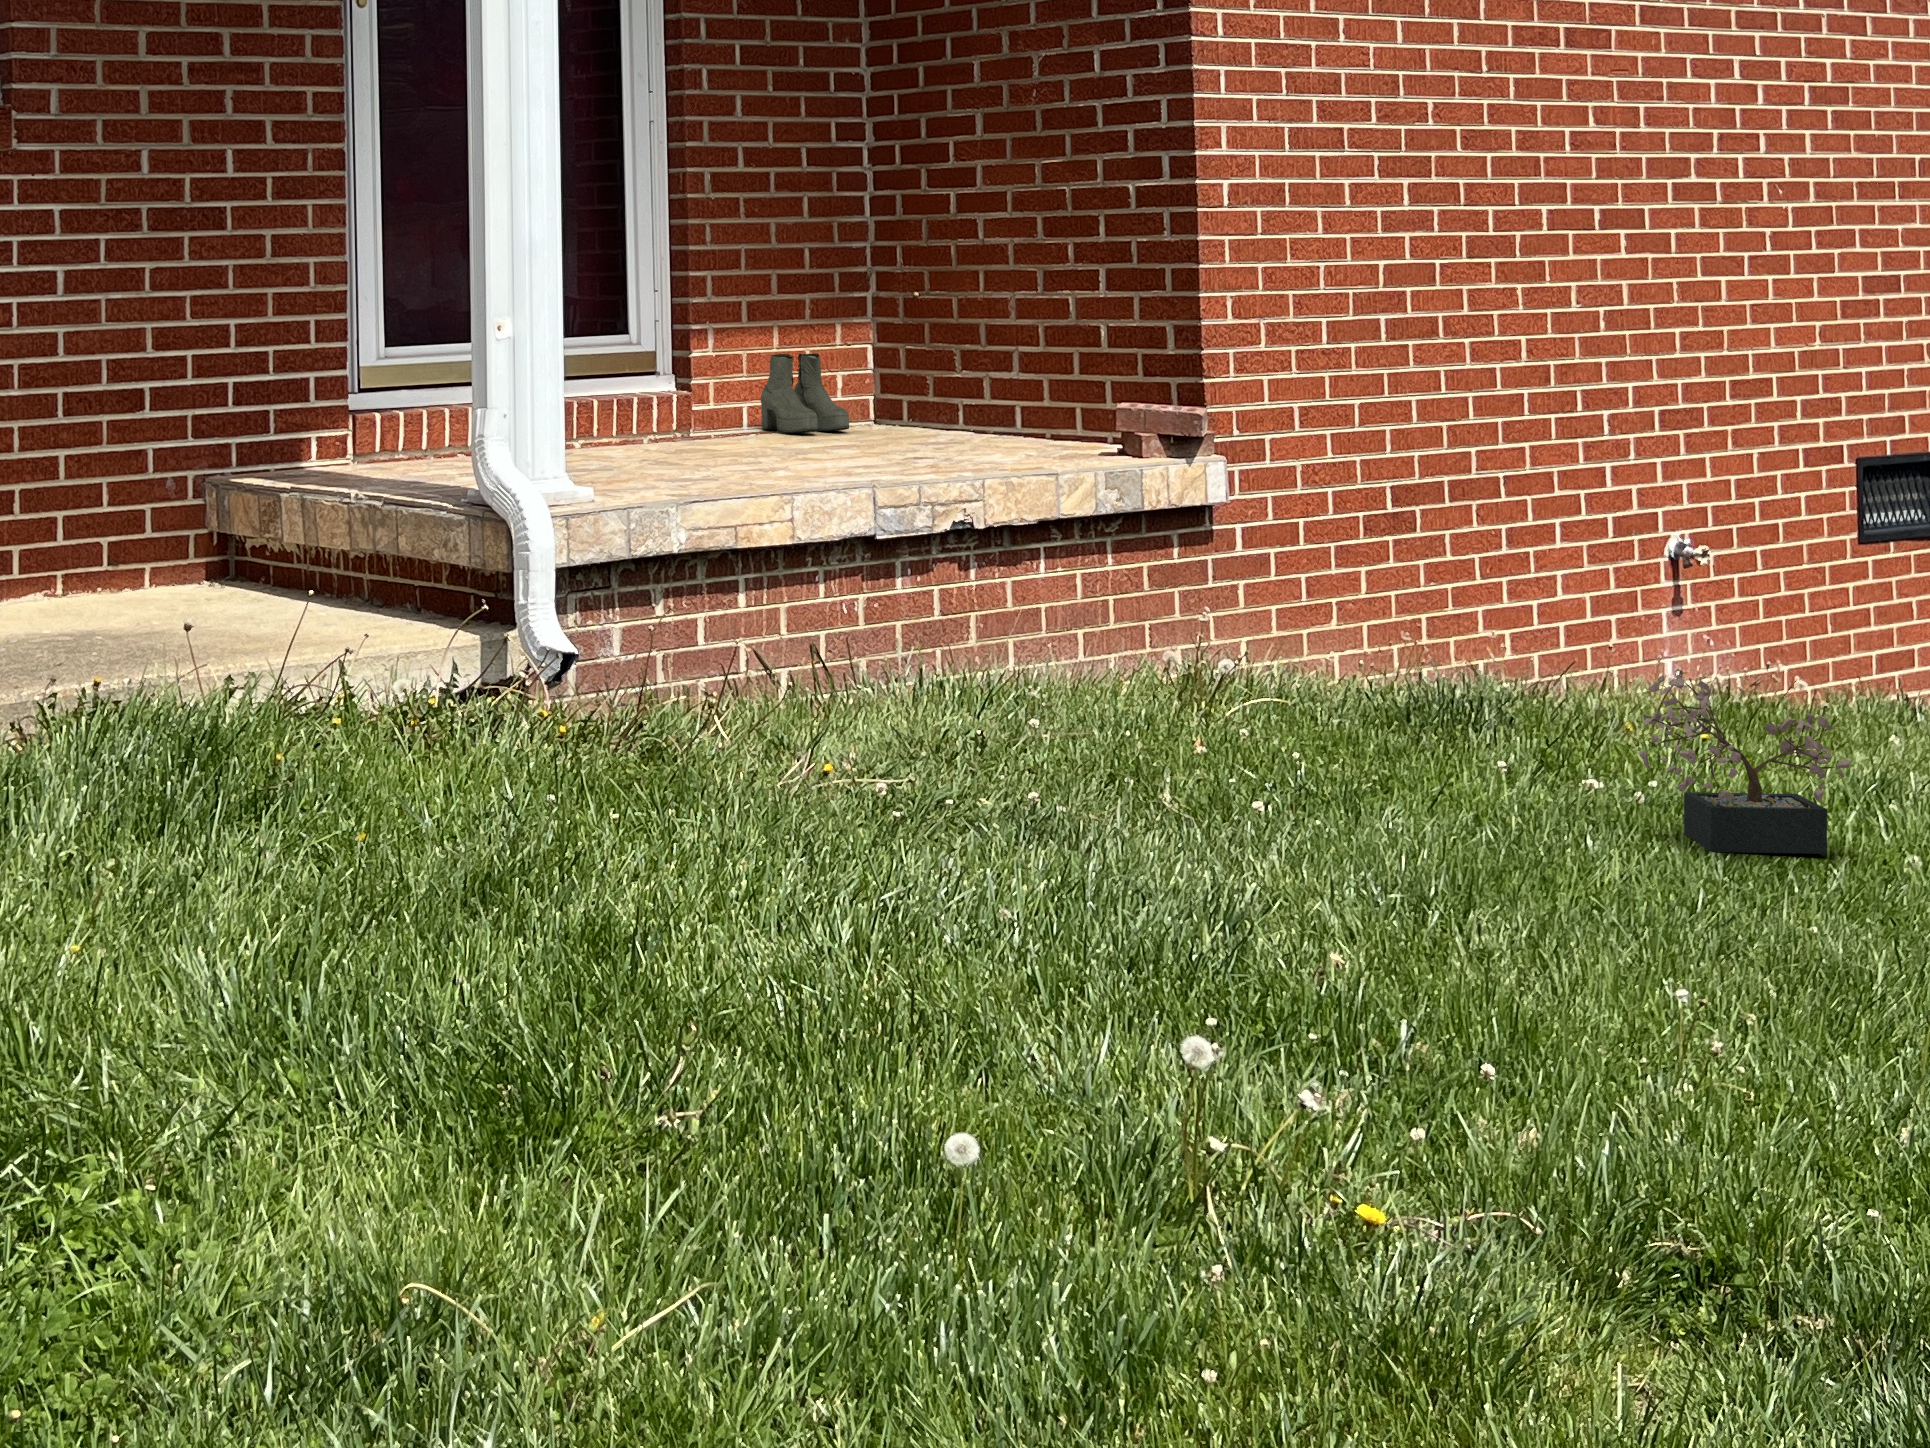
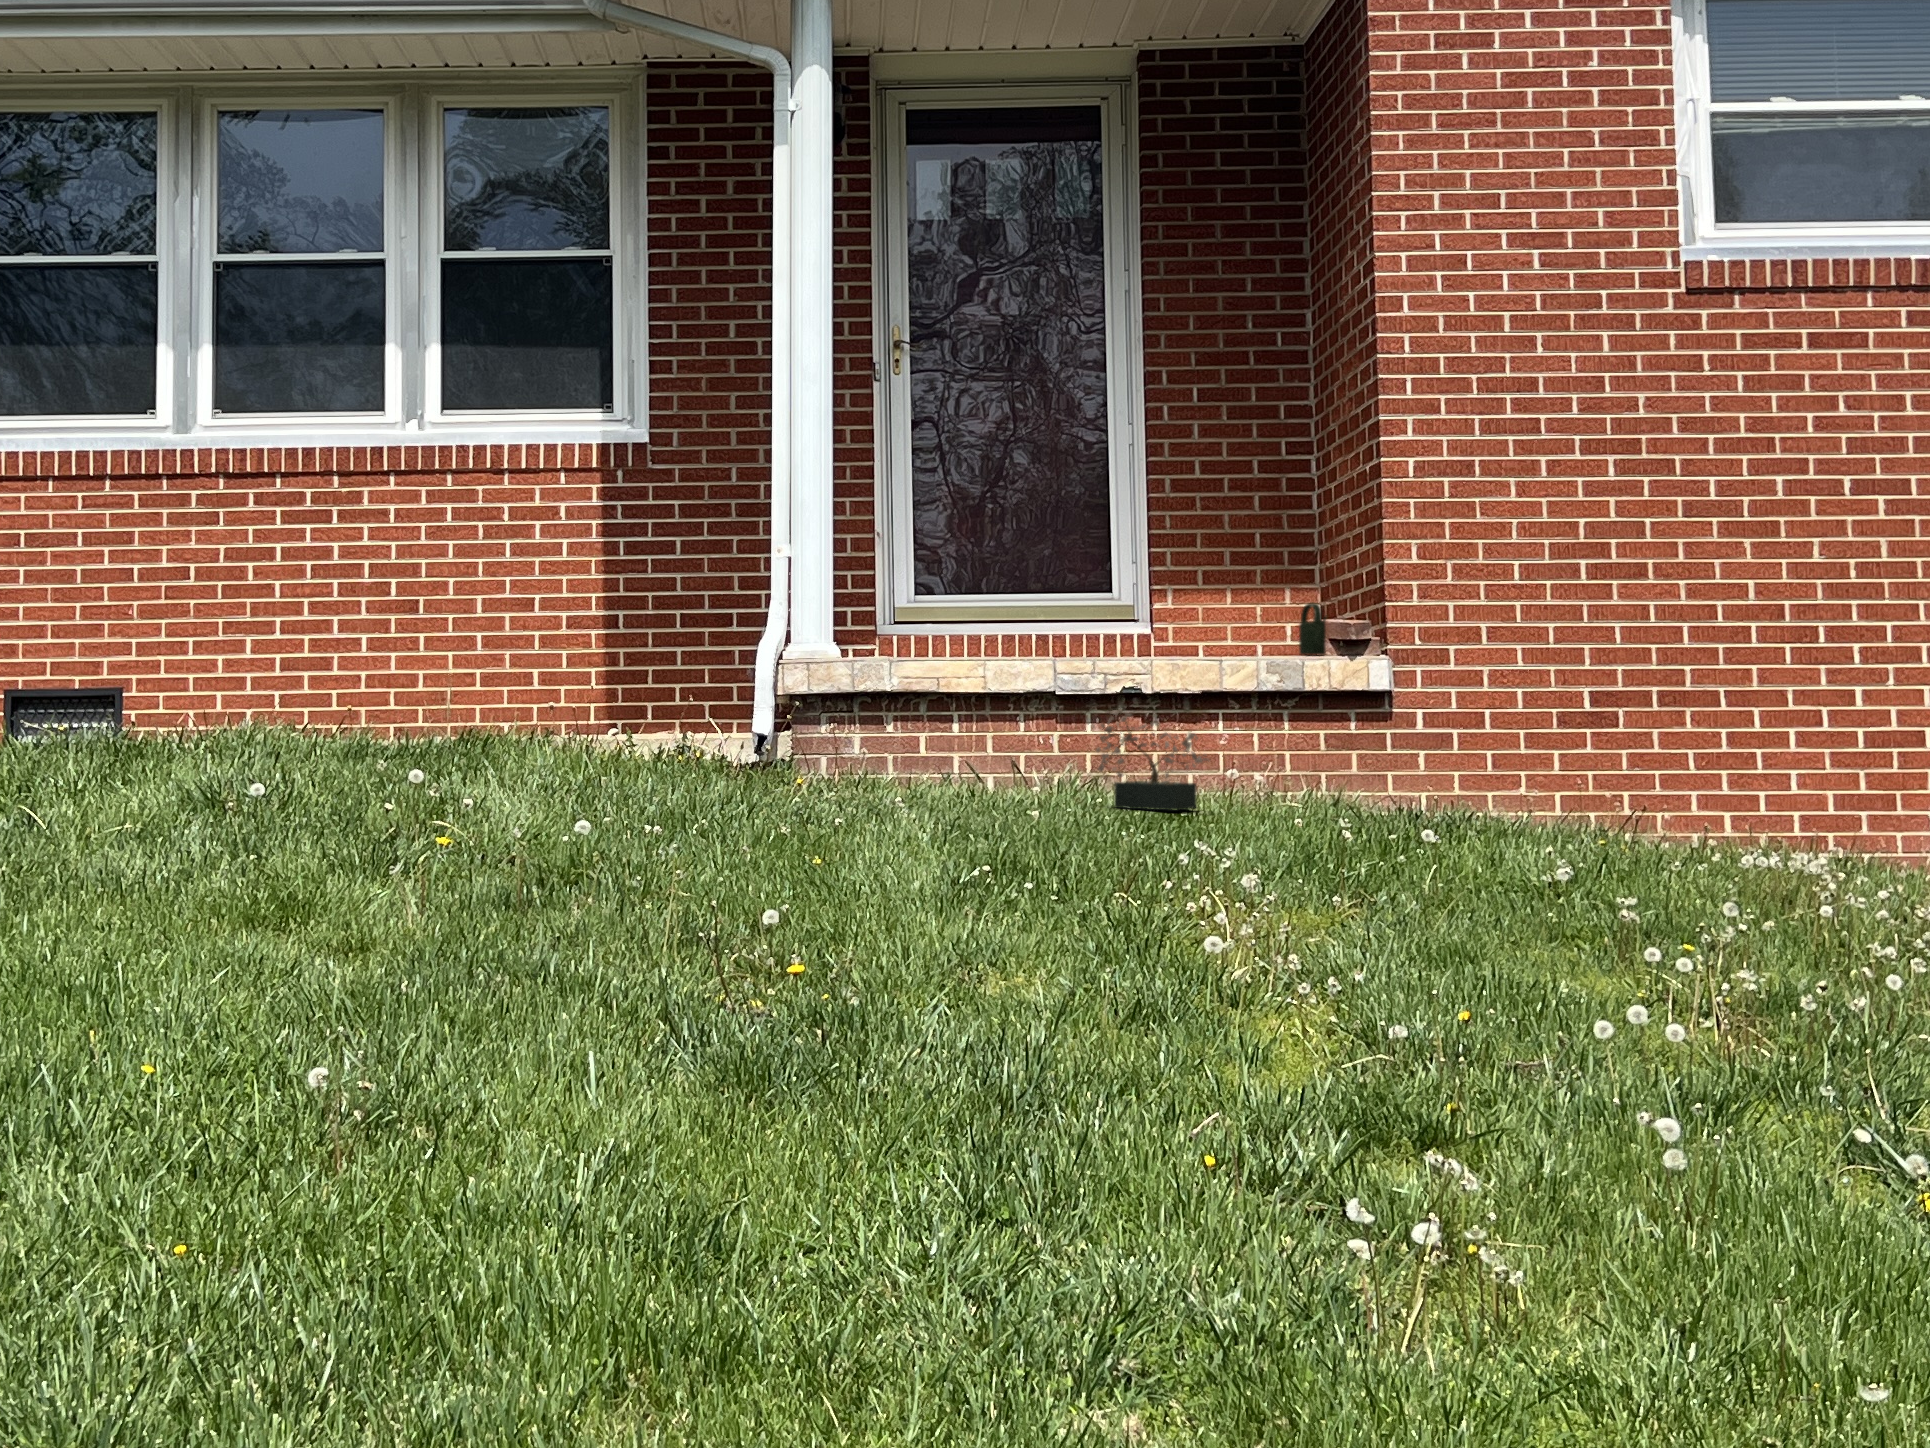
boots: present [761,353,849,433] -> none [1197,602,1248,655]
watering can: none [898,358,992,432] -> present [1299,603,1327,655]

